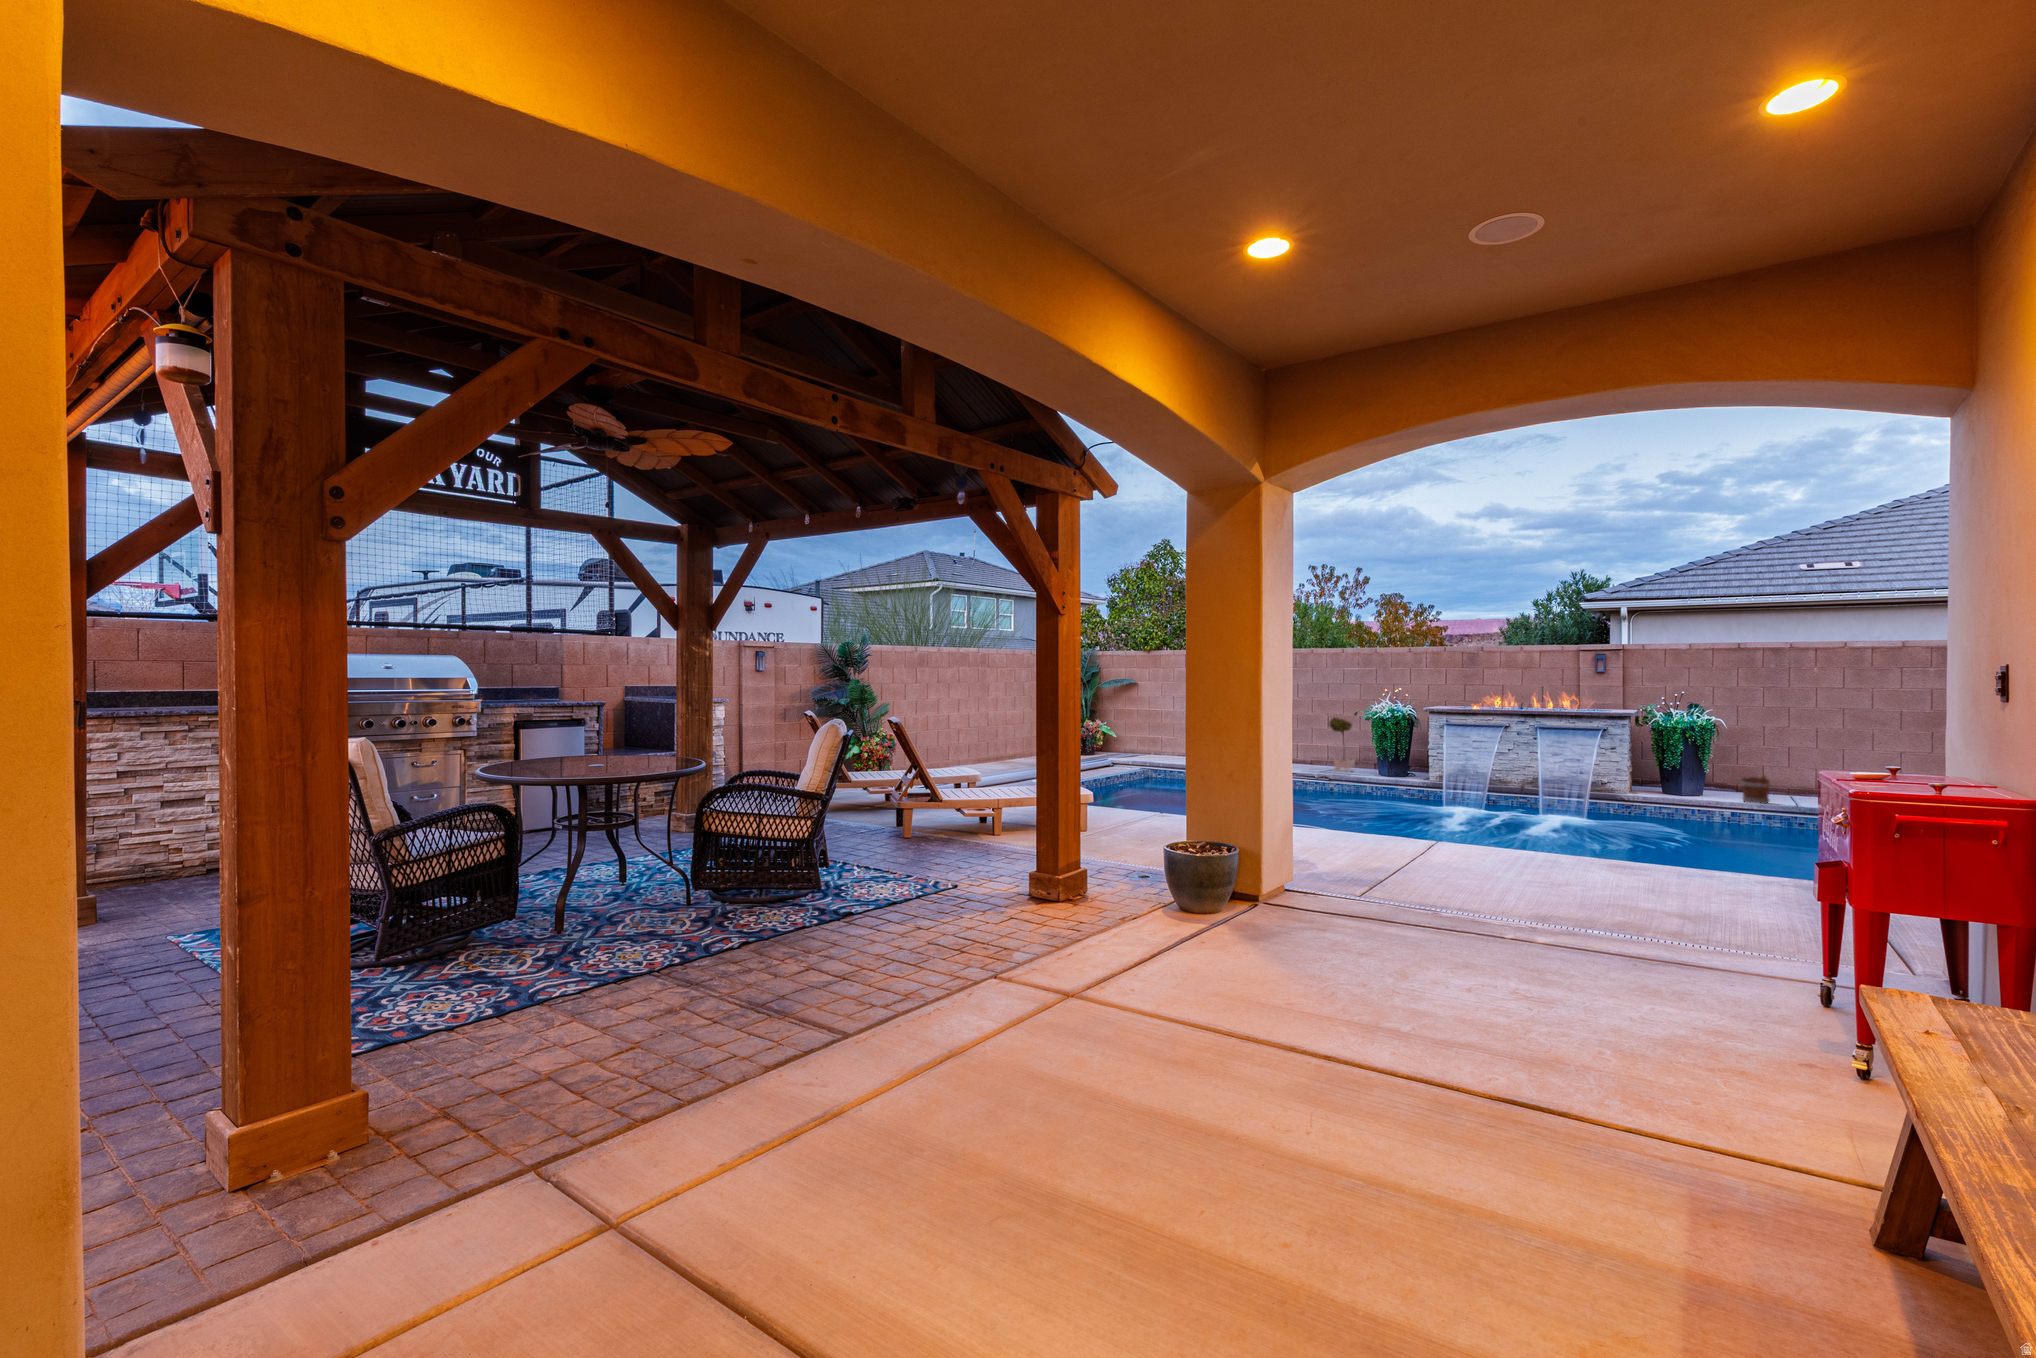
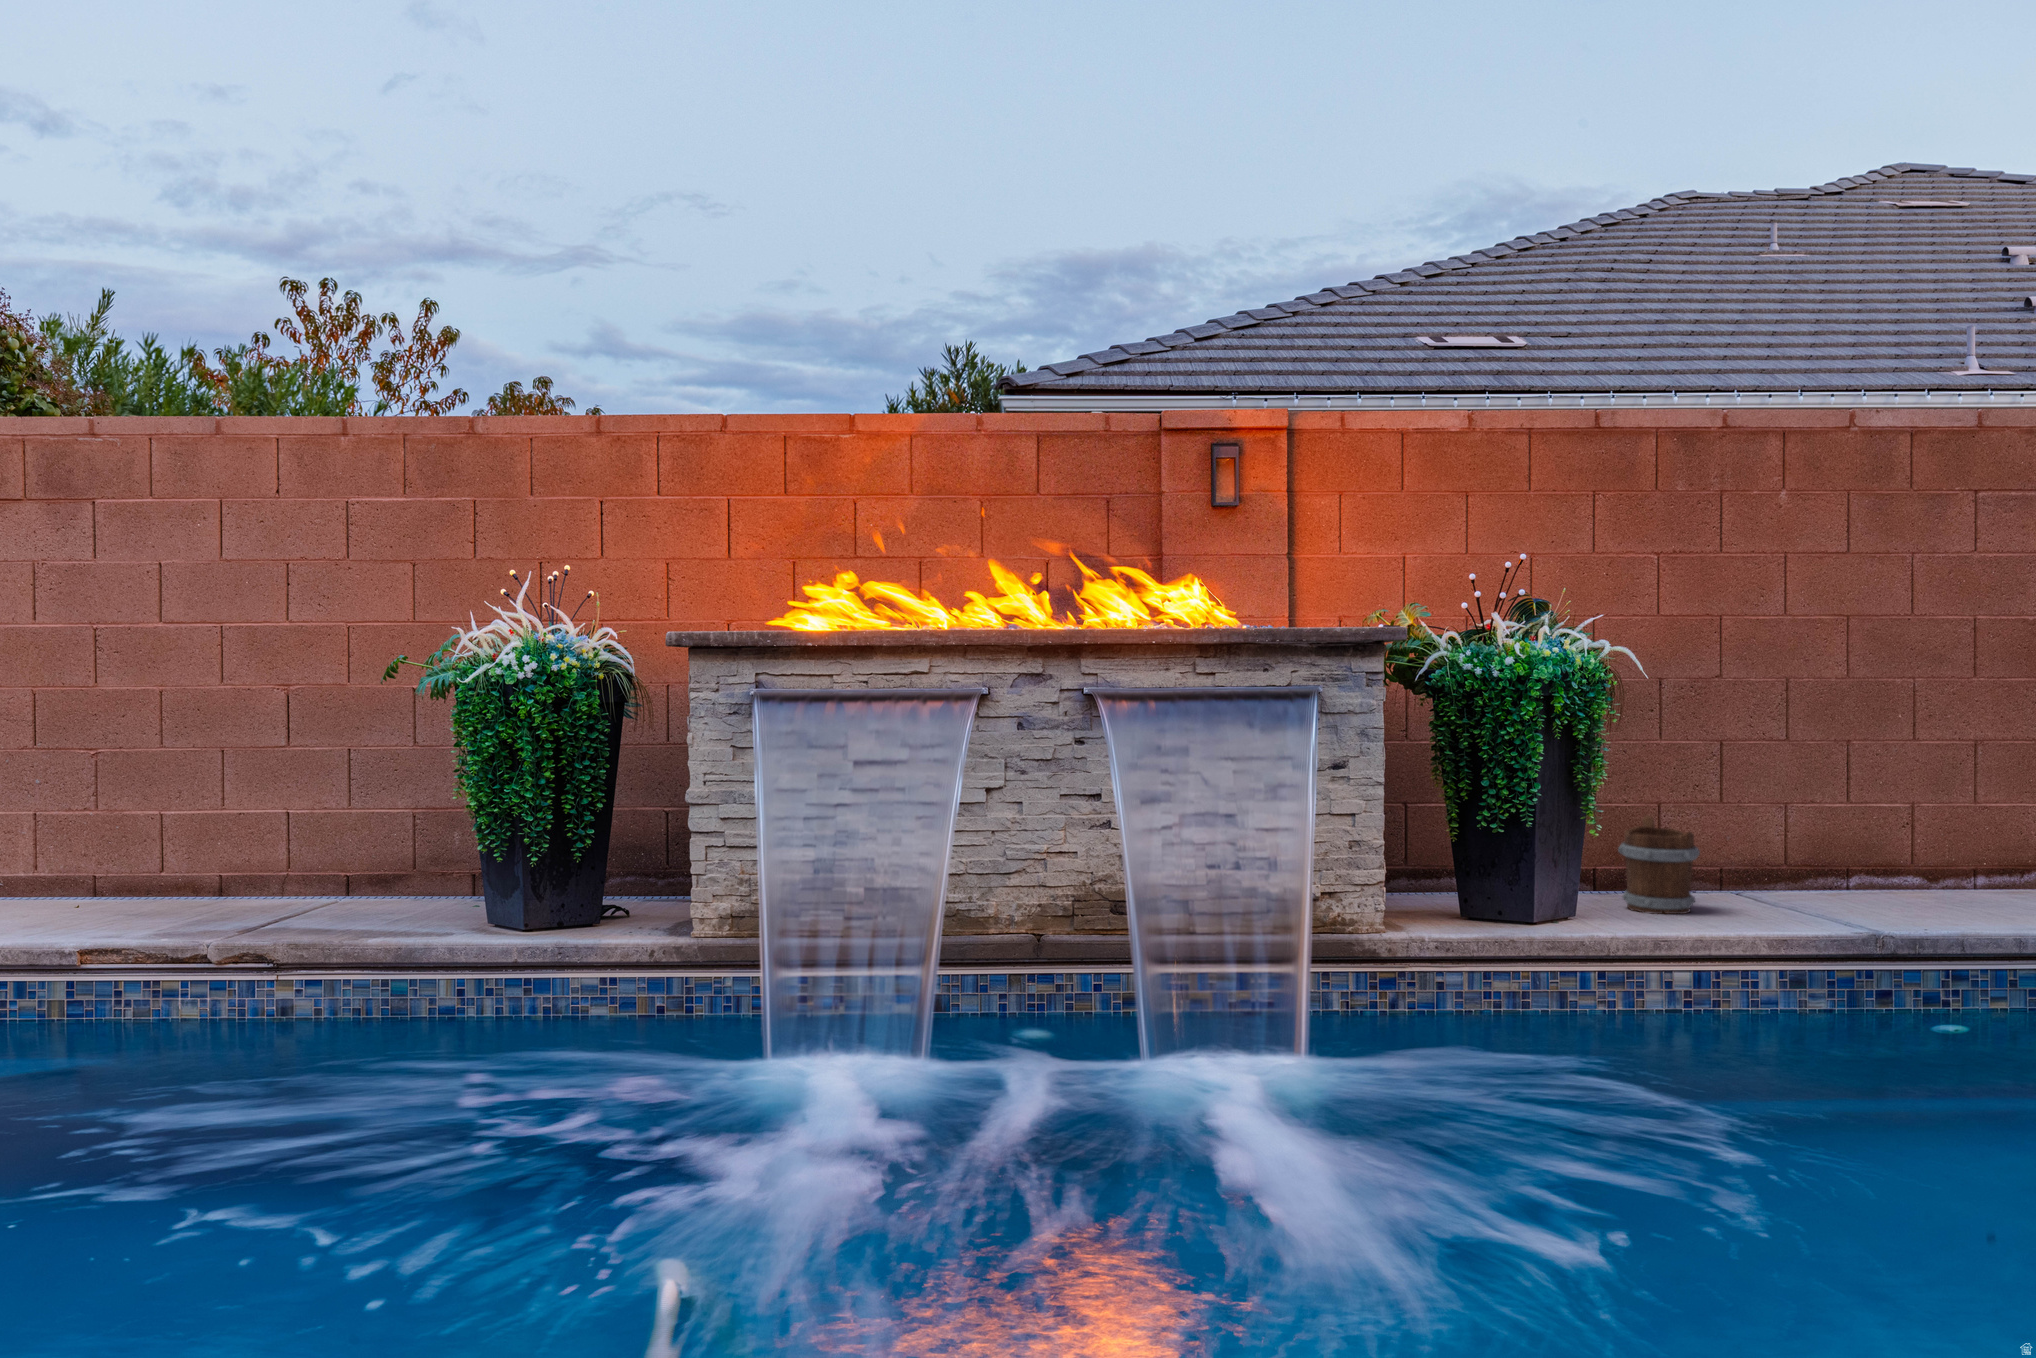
potted tree: present [1329,718,1355,772] -> none [272,674,388,908]

